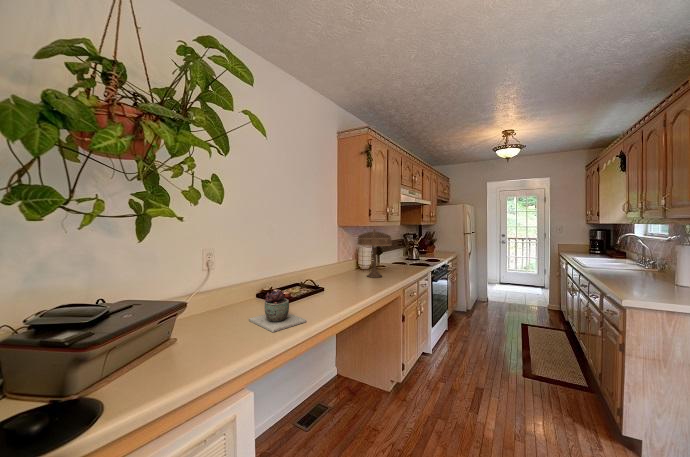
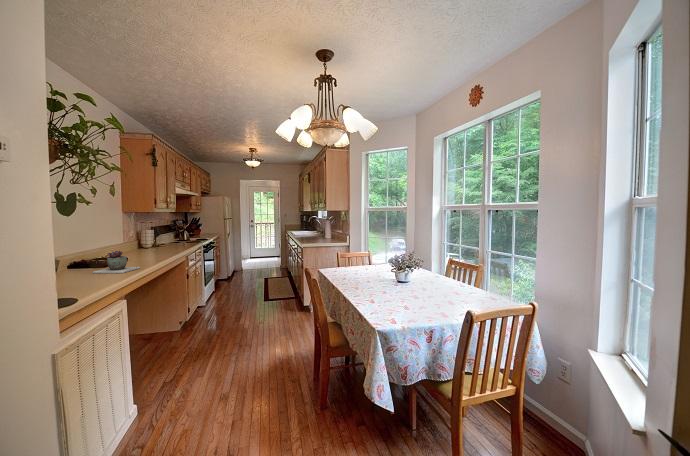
table lamp: present [357,229,392,278] -> none [144,213,176,251]

